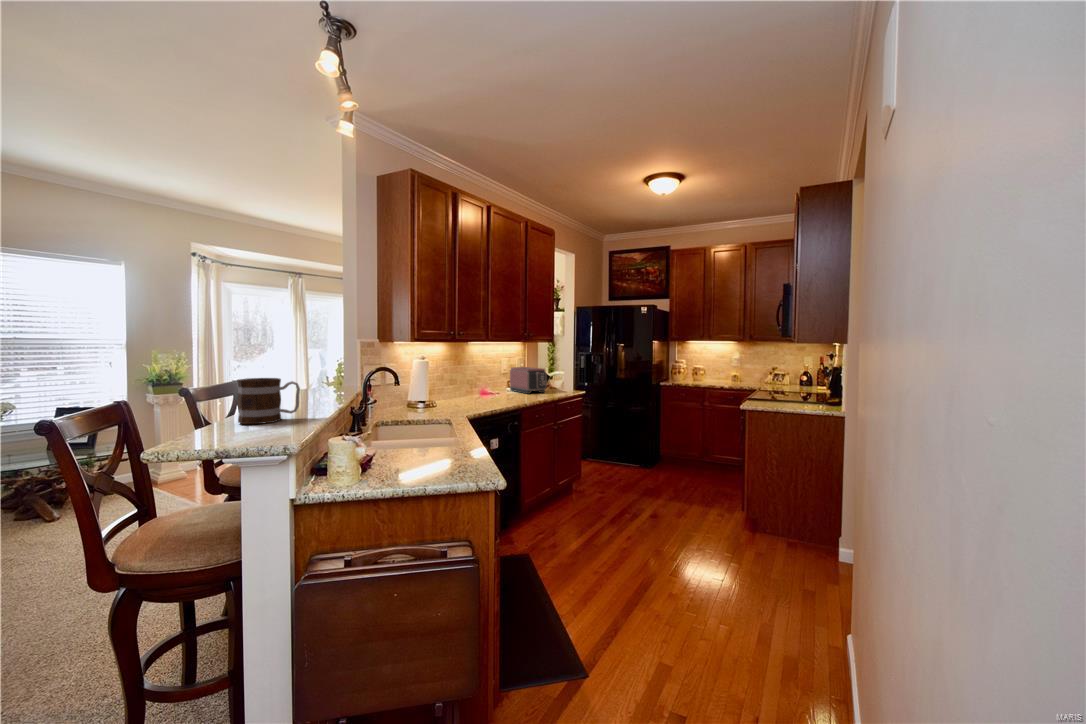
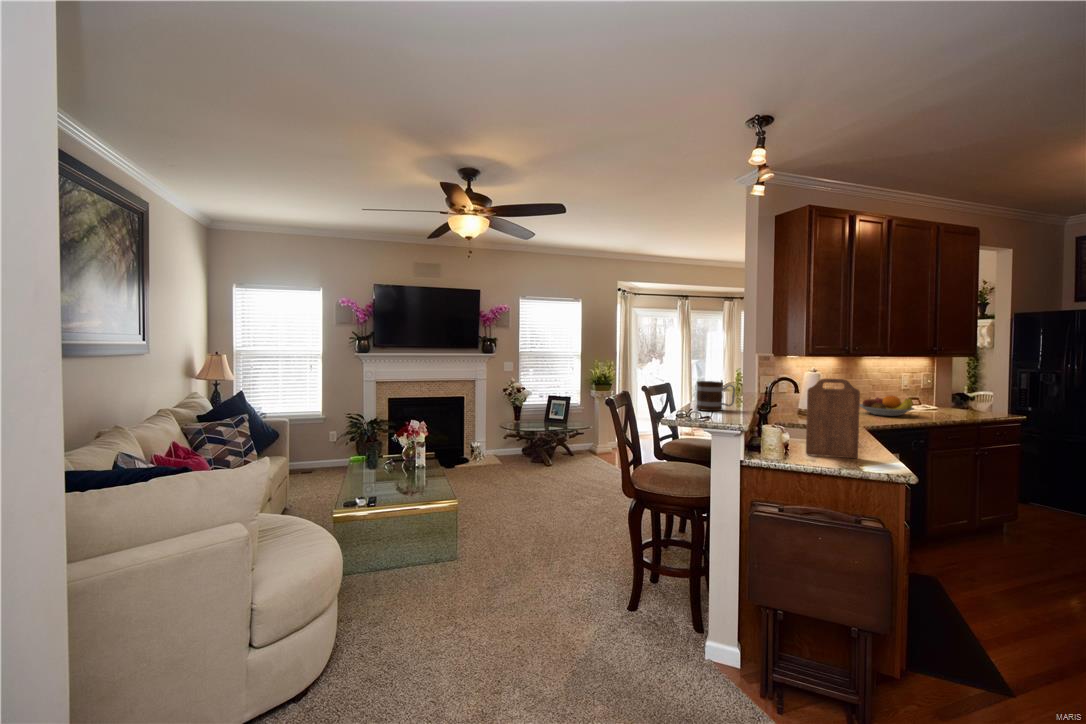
toaster: present [510,367,547,394] -> none [912,384,965,414]
cutting board: none [388,368,449,472] -> present [806,379,860,458]
fruit bowl: none [465,380,511,401] -> present [860,396,914,416]

